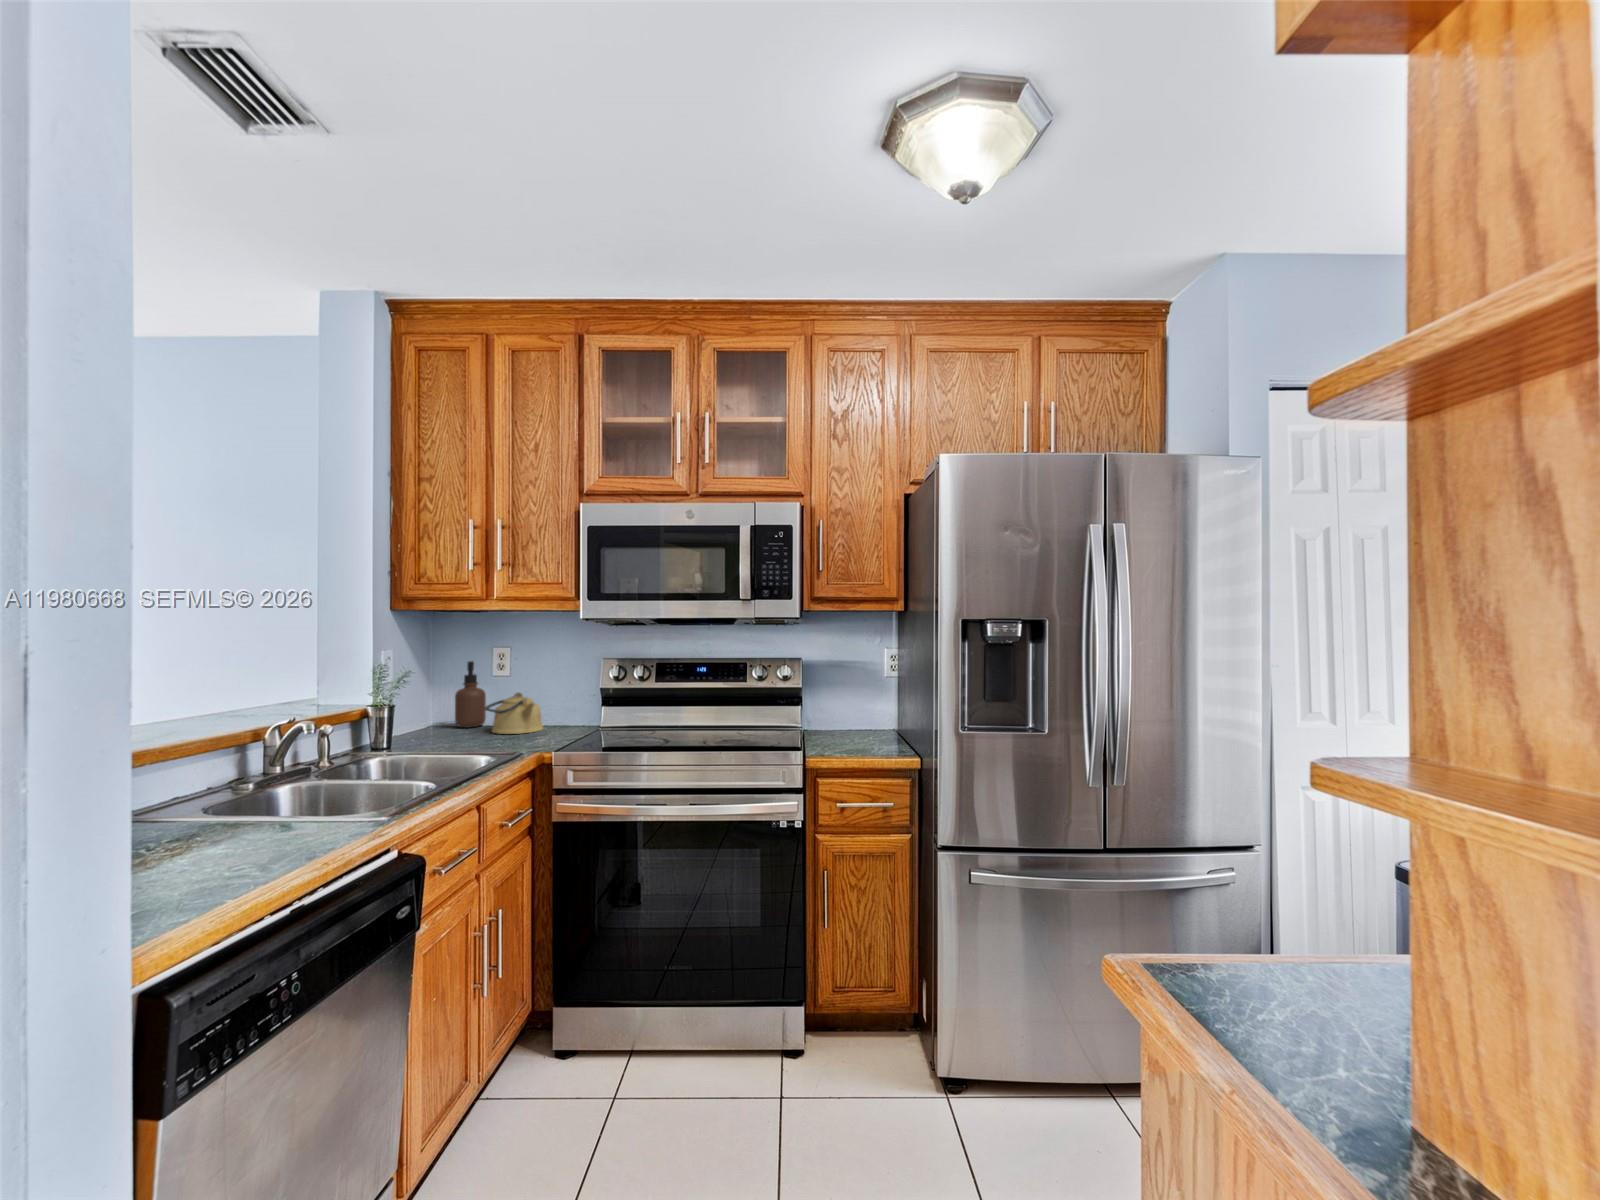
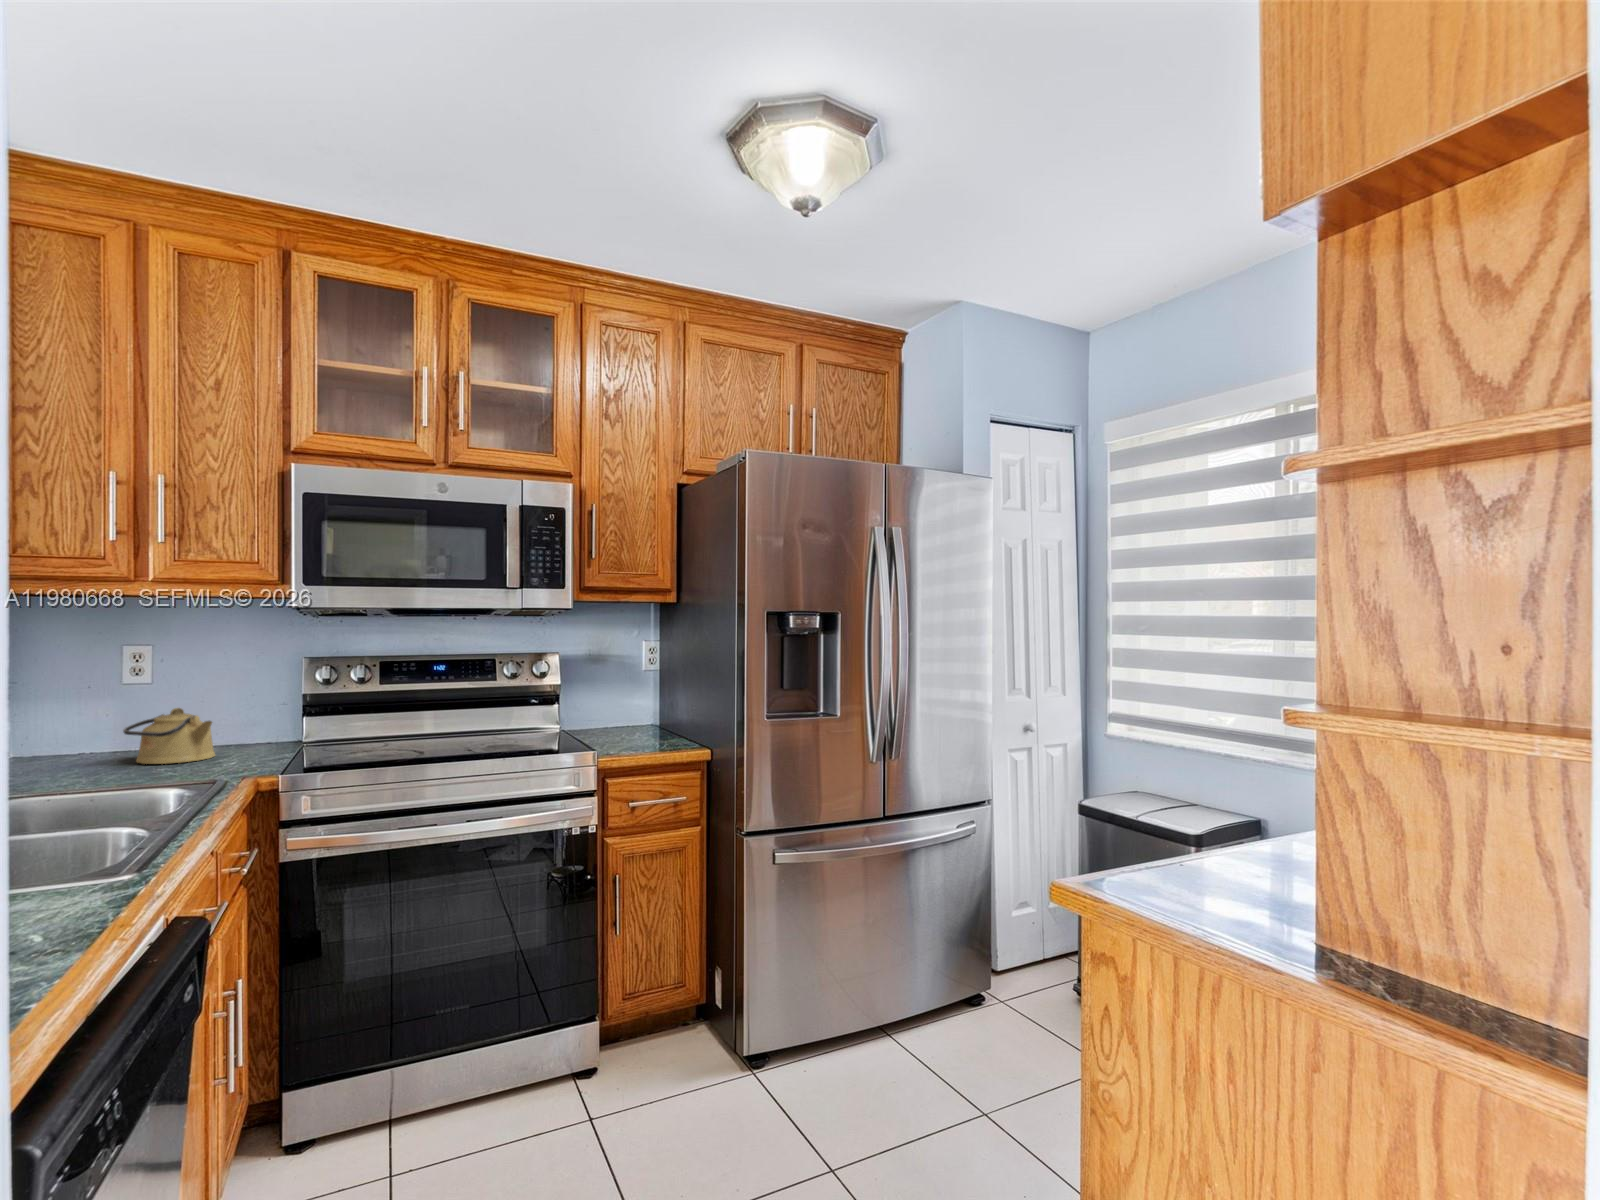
soap dispenser: present [455,661,486,728] -> none [56,669,108,762]

